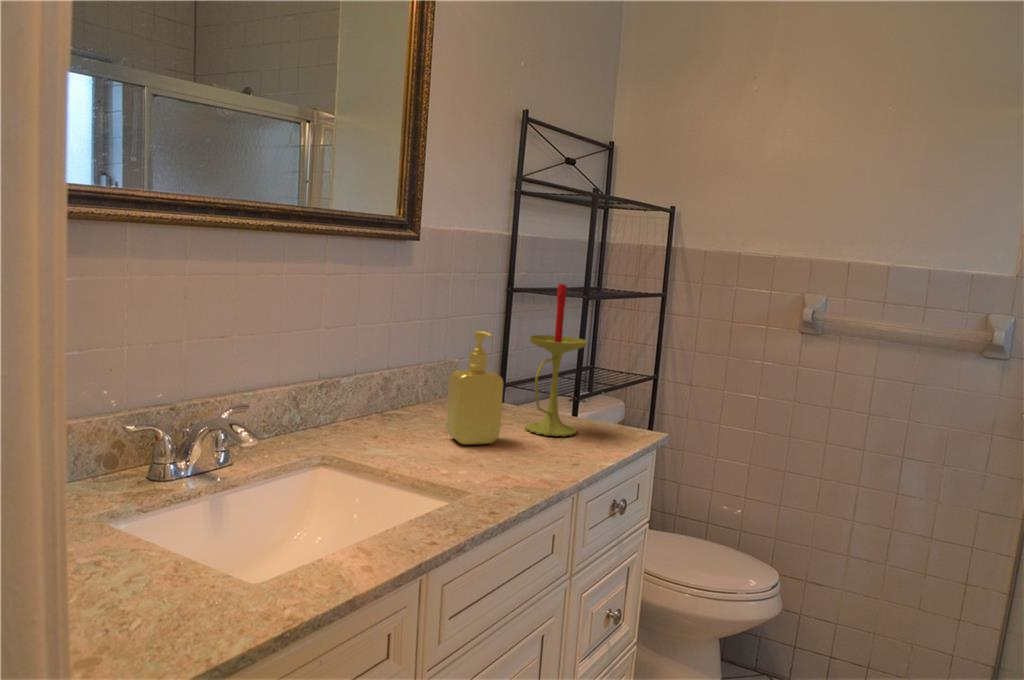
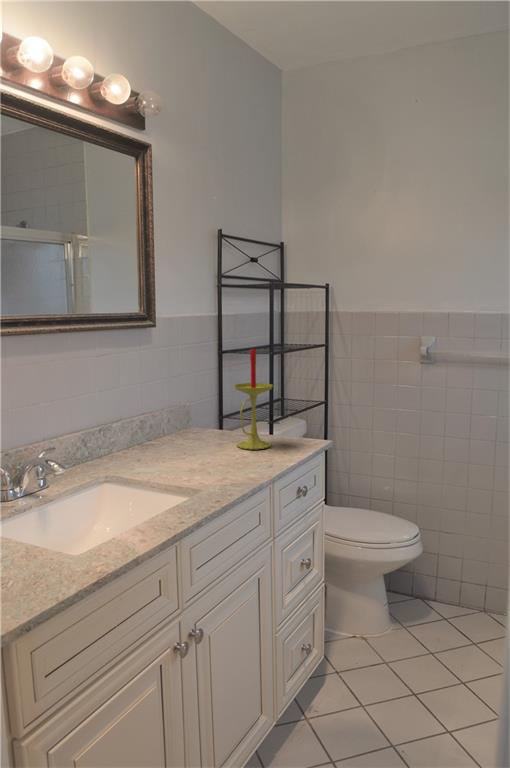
soap dispenser: present [446,330,503,445] -> none [184,385,220,461]

